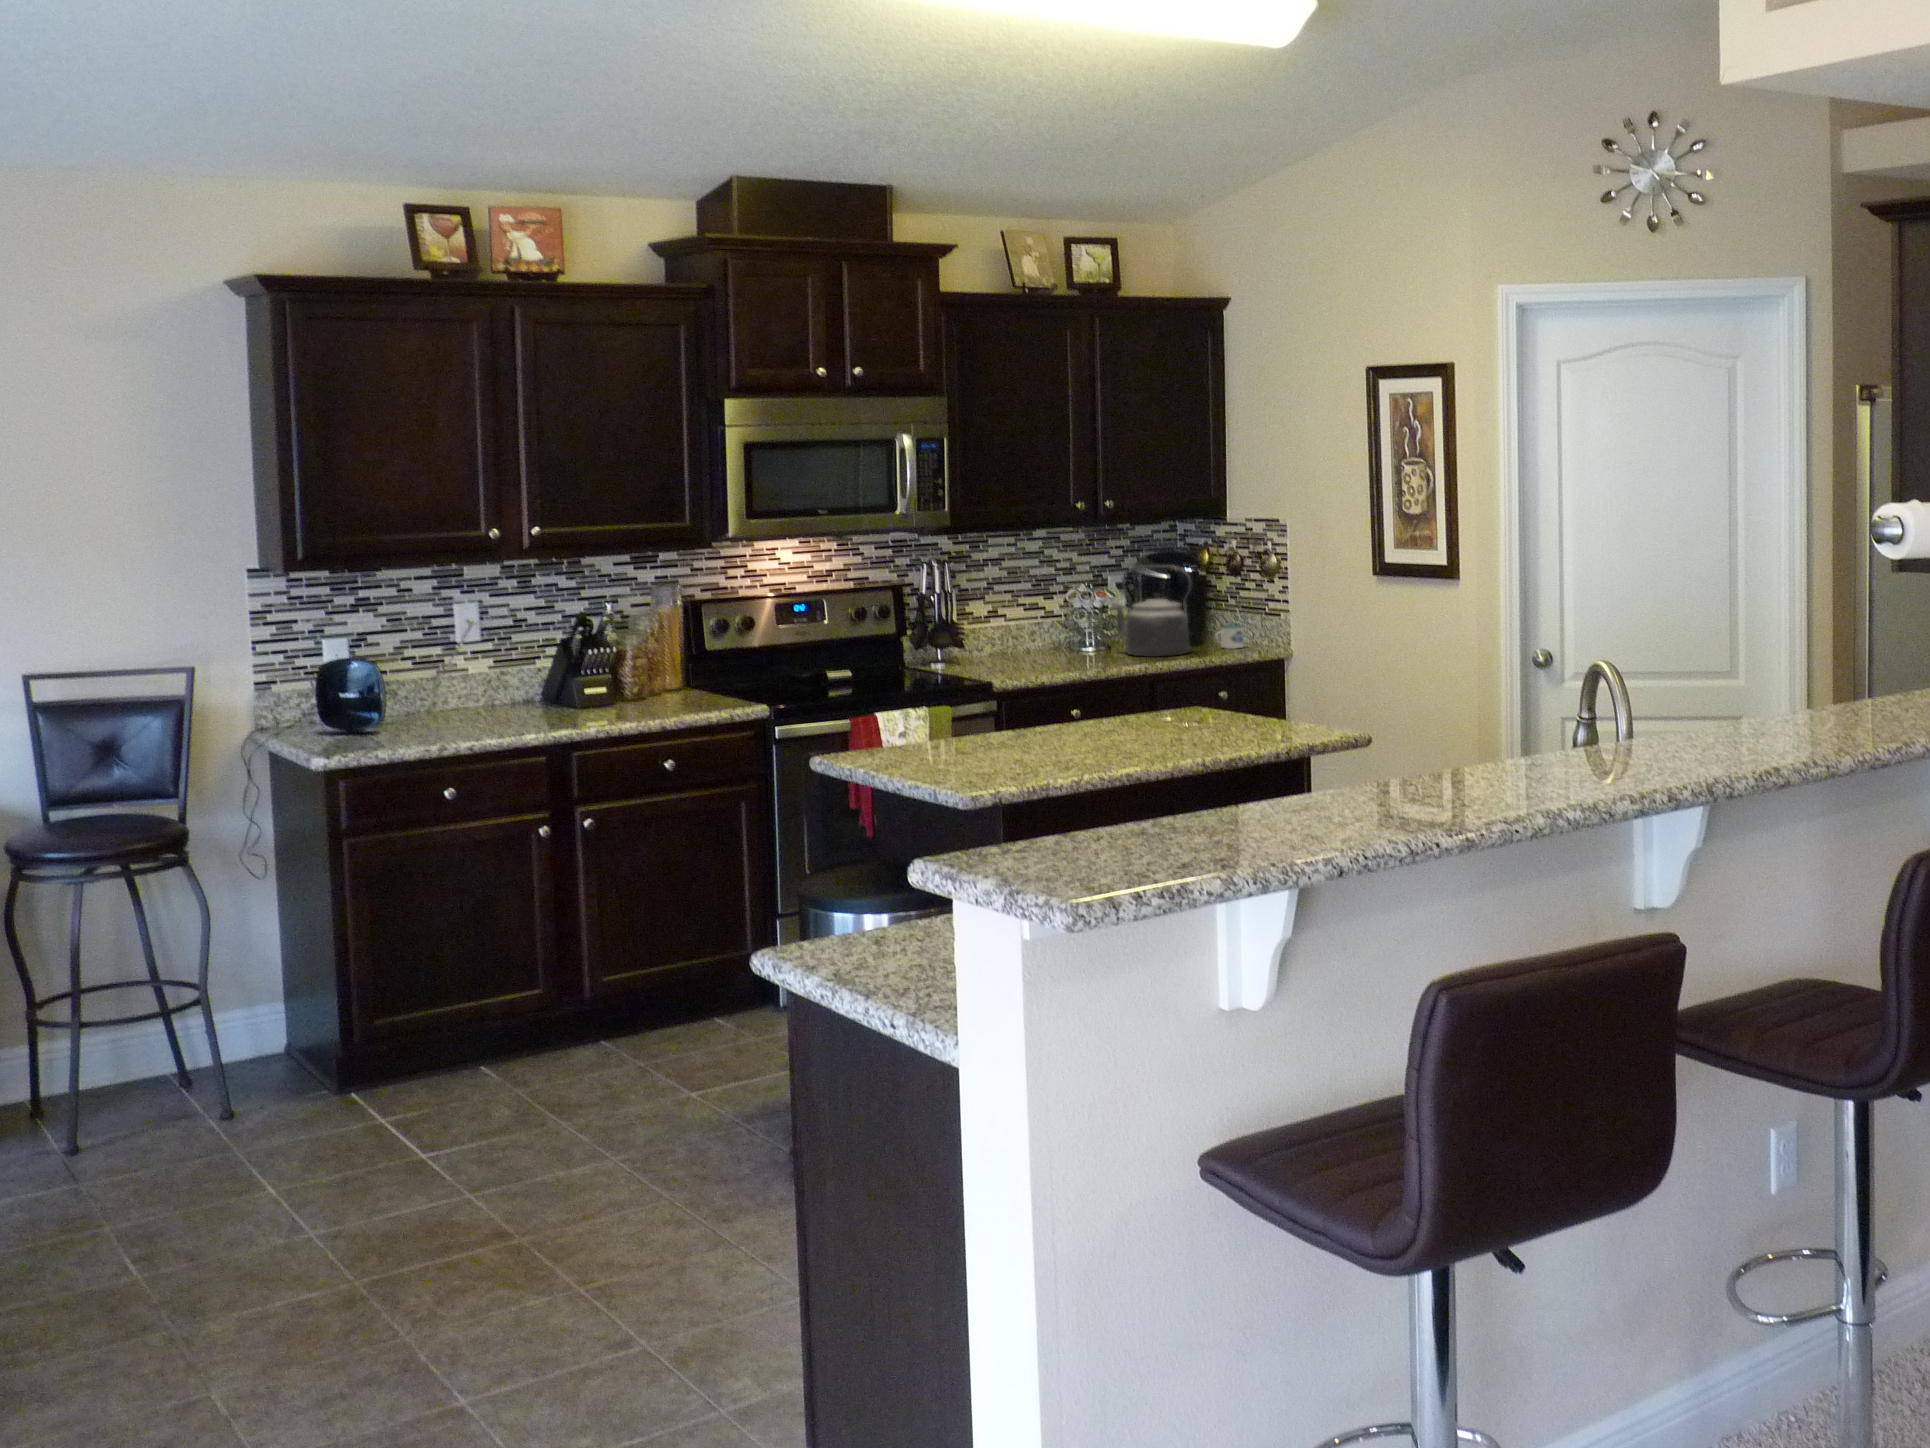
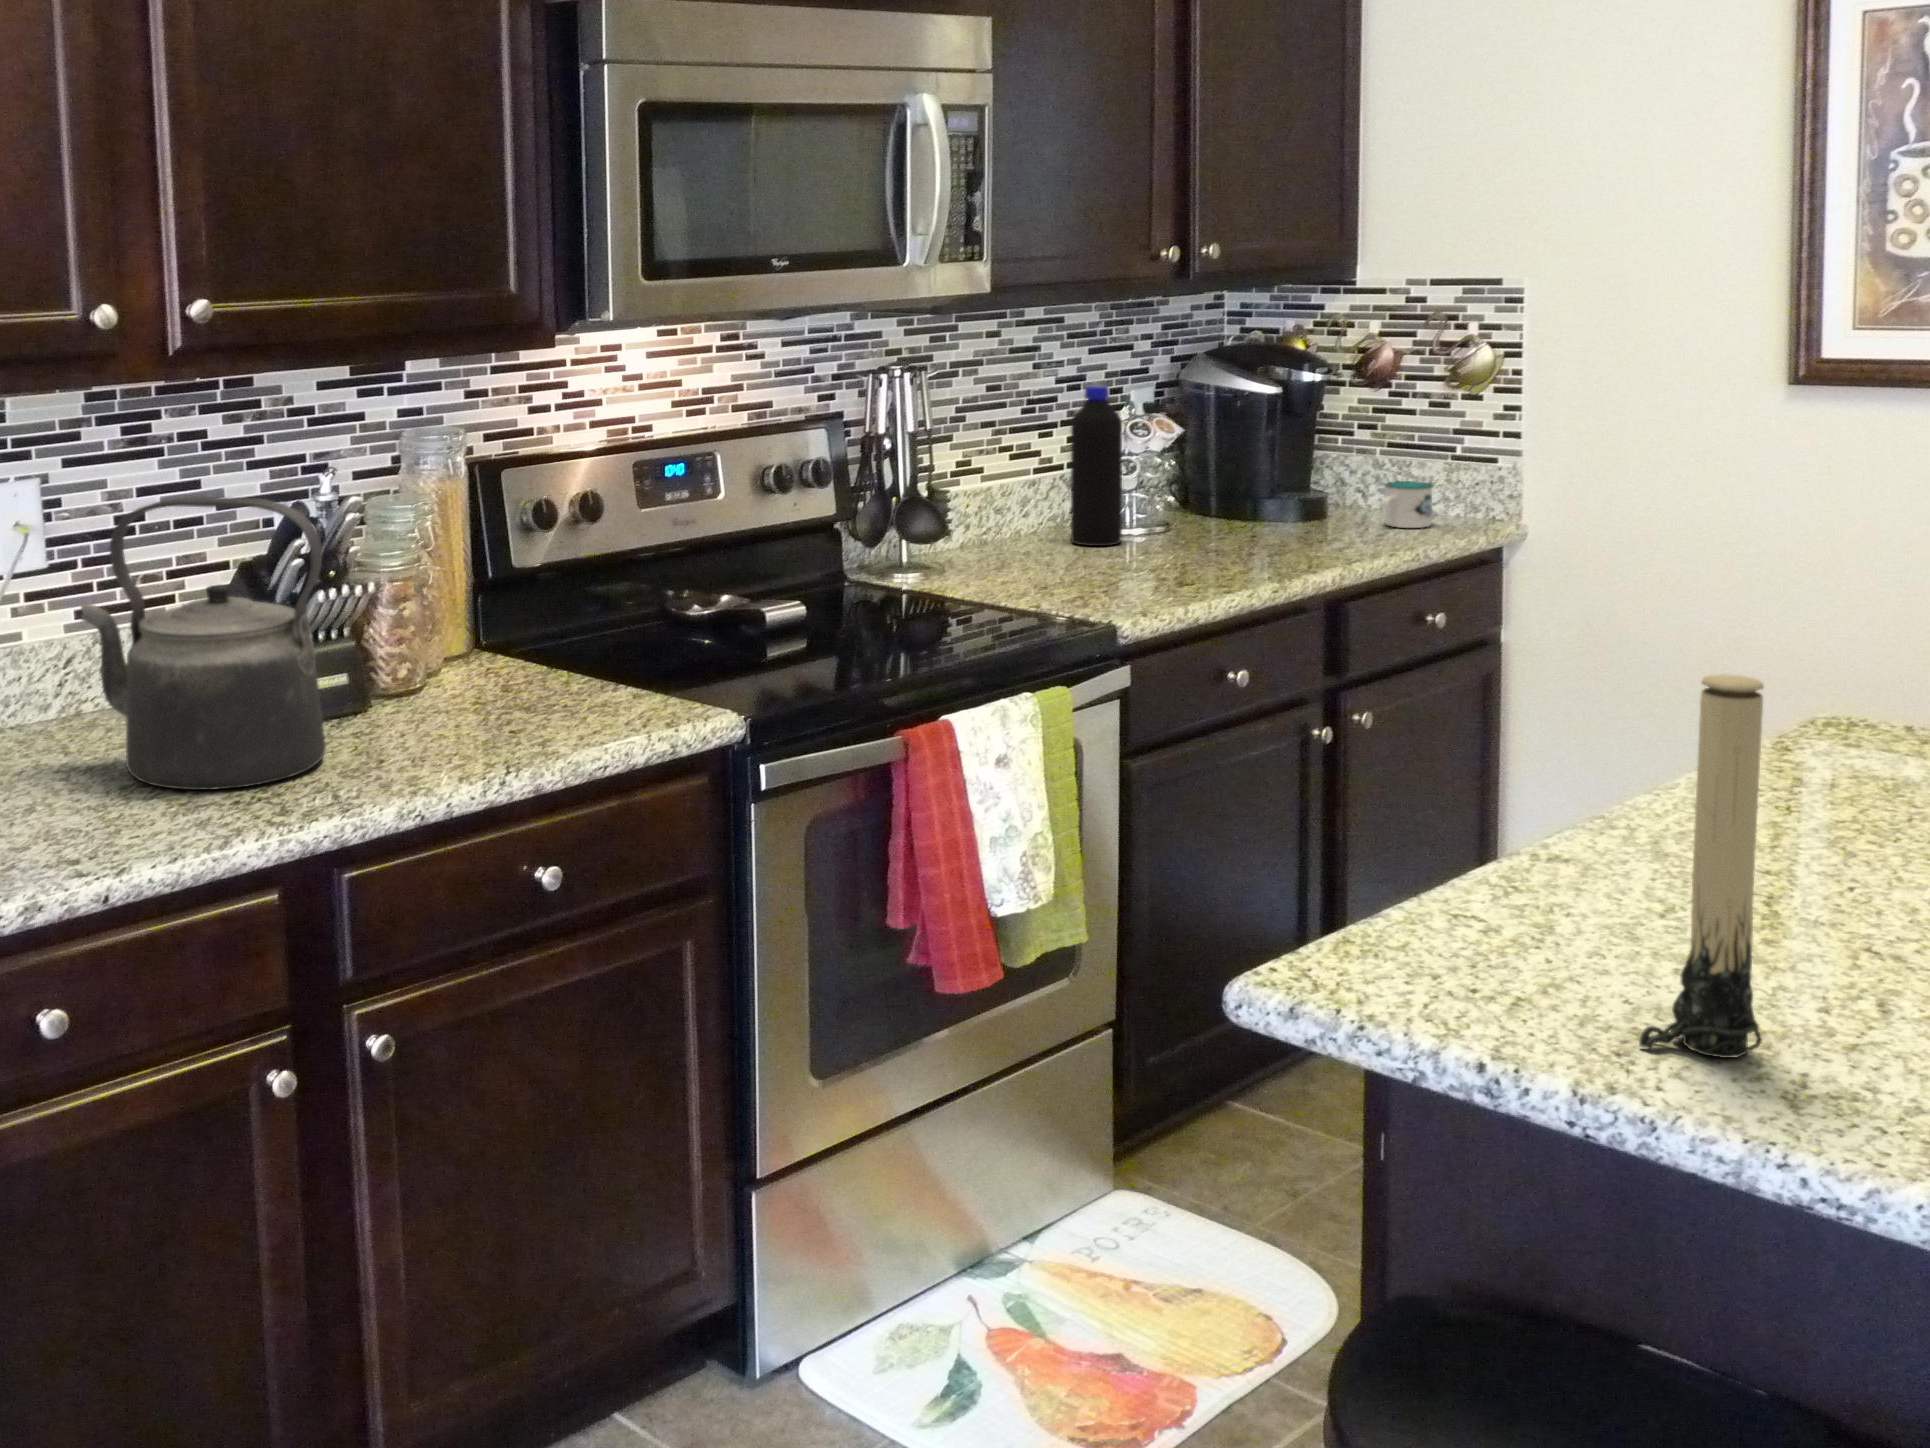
kettle: present [1111,565,1191,657] -> present [81,497,326,790]
bottle: none [1045,572,1073,655] -> present [1071,385,1122,546]
candle: none [887,644,918,755] -> present [1639,674,1764,1058]

